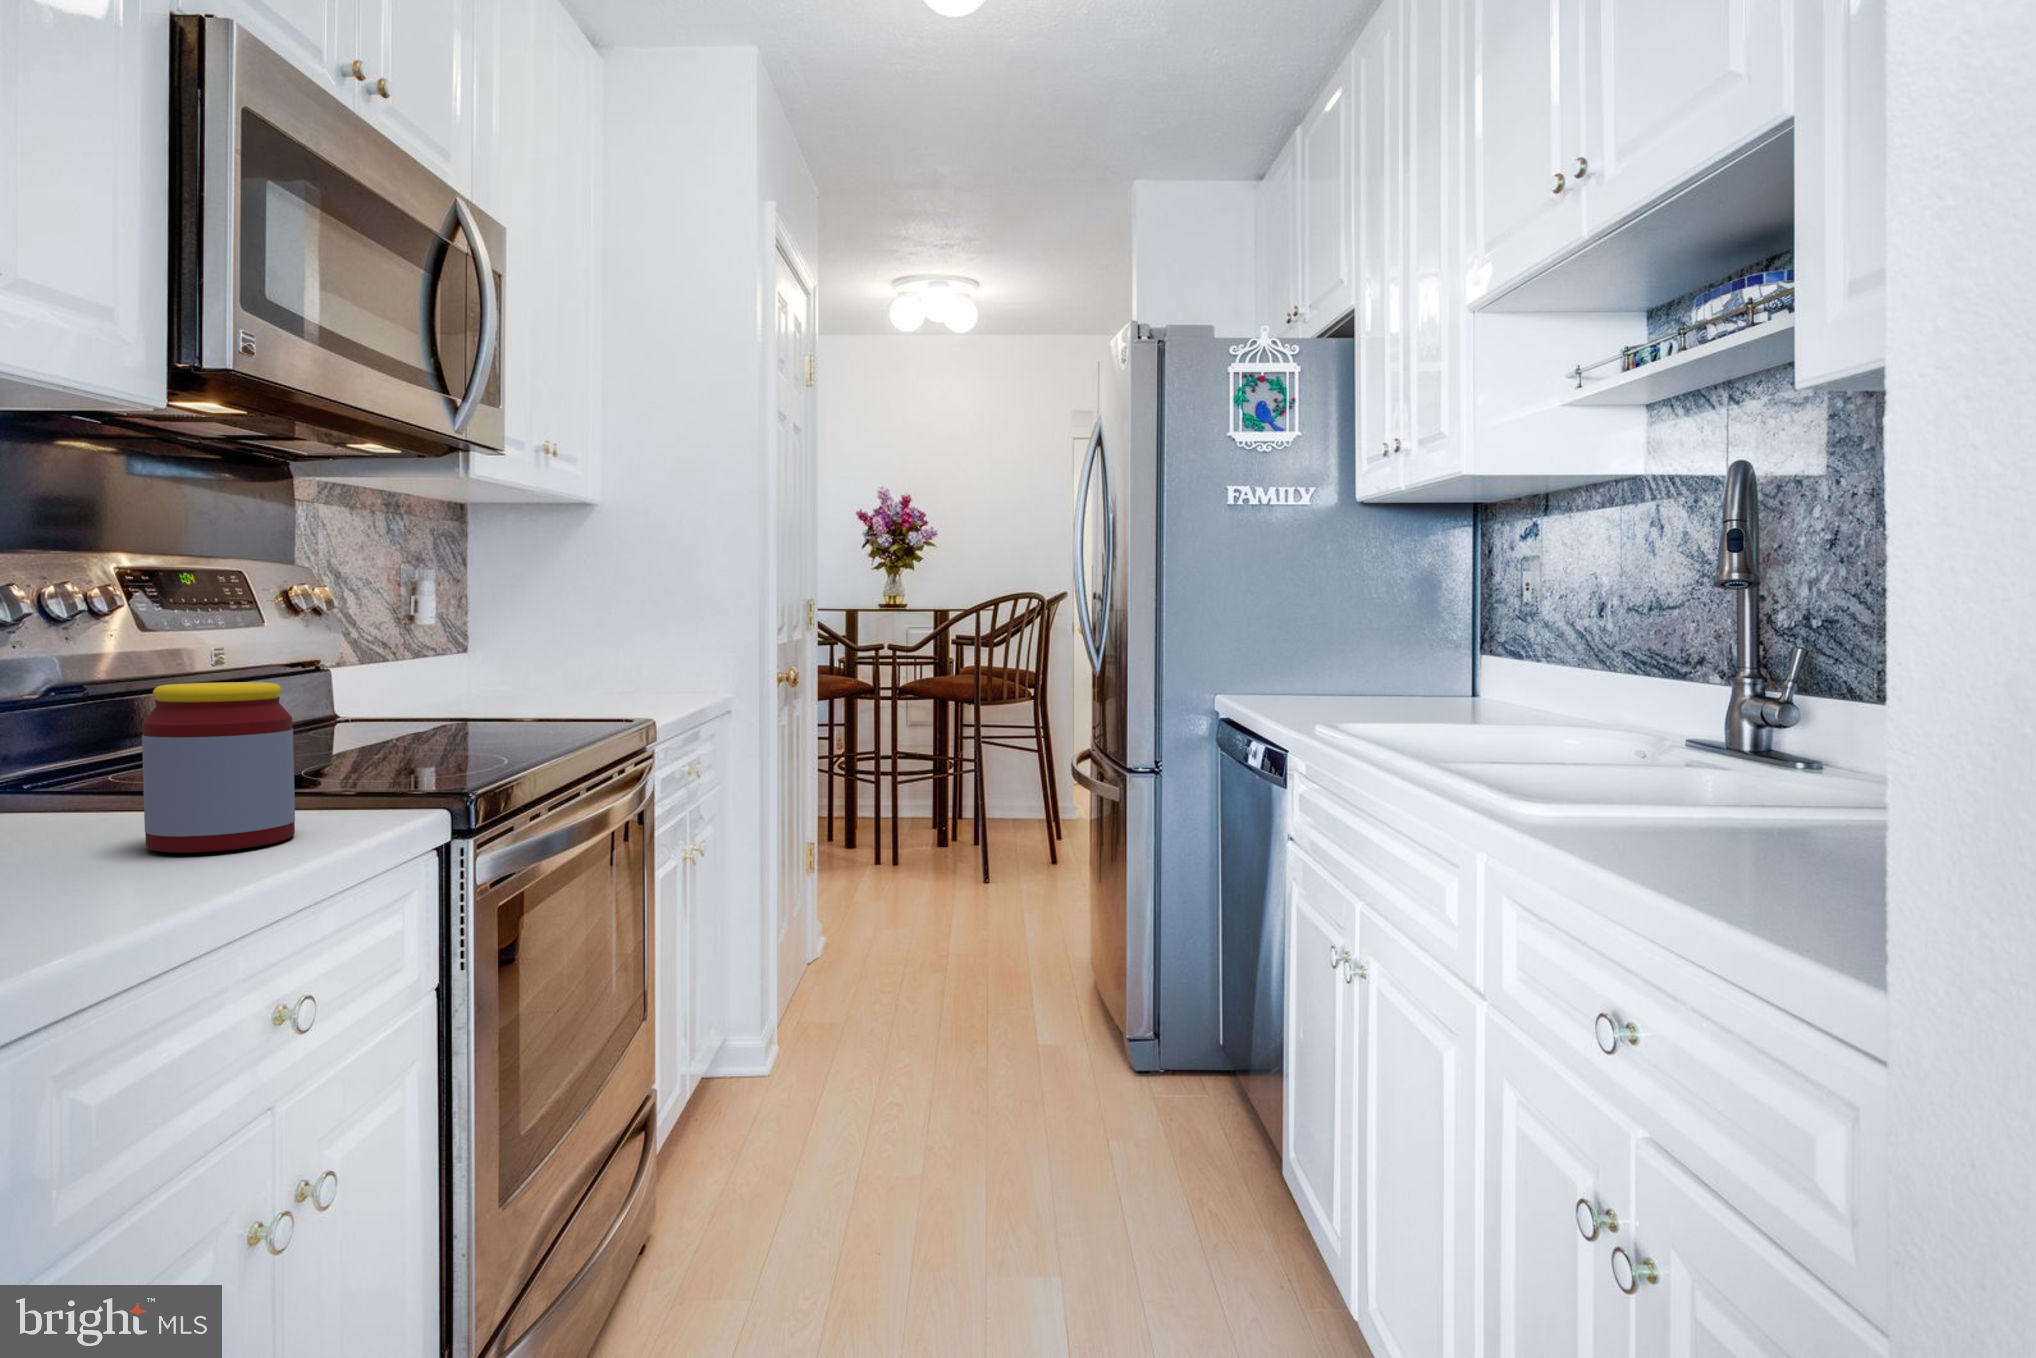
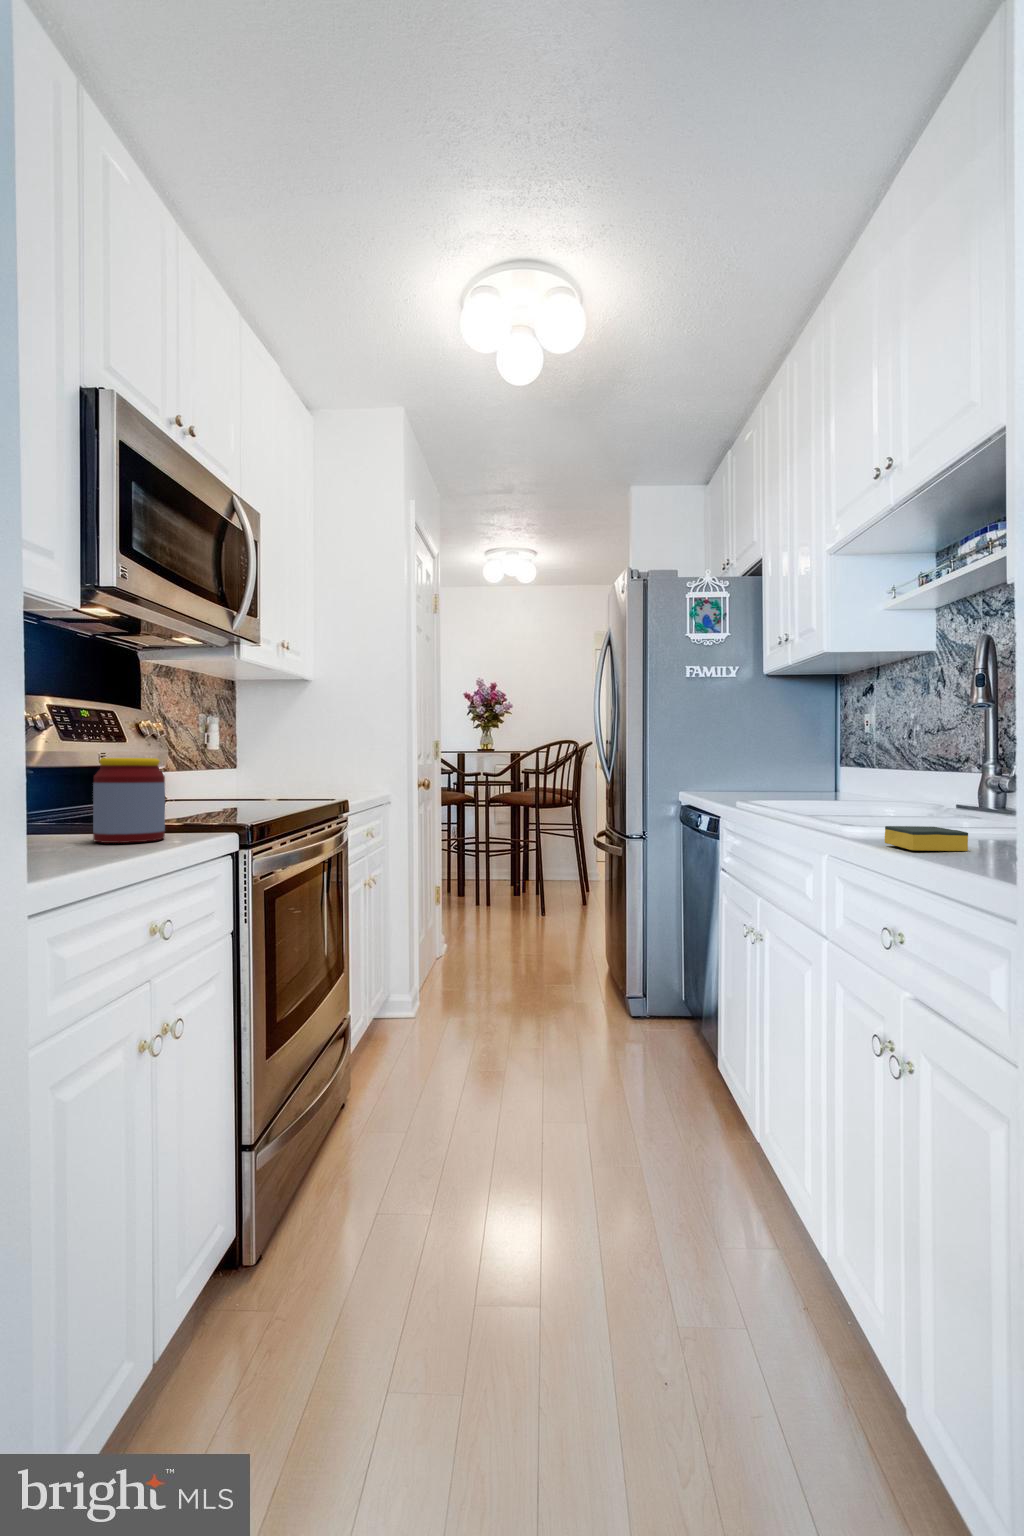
sponge: none [1618,811,1779,868] -> present [885,826,968,851]

